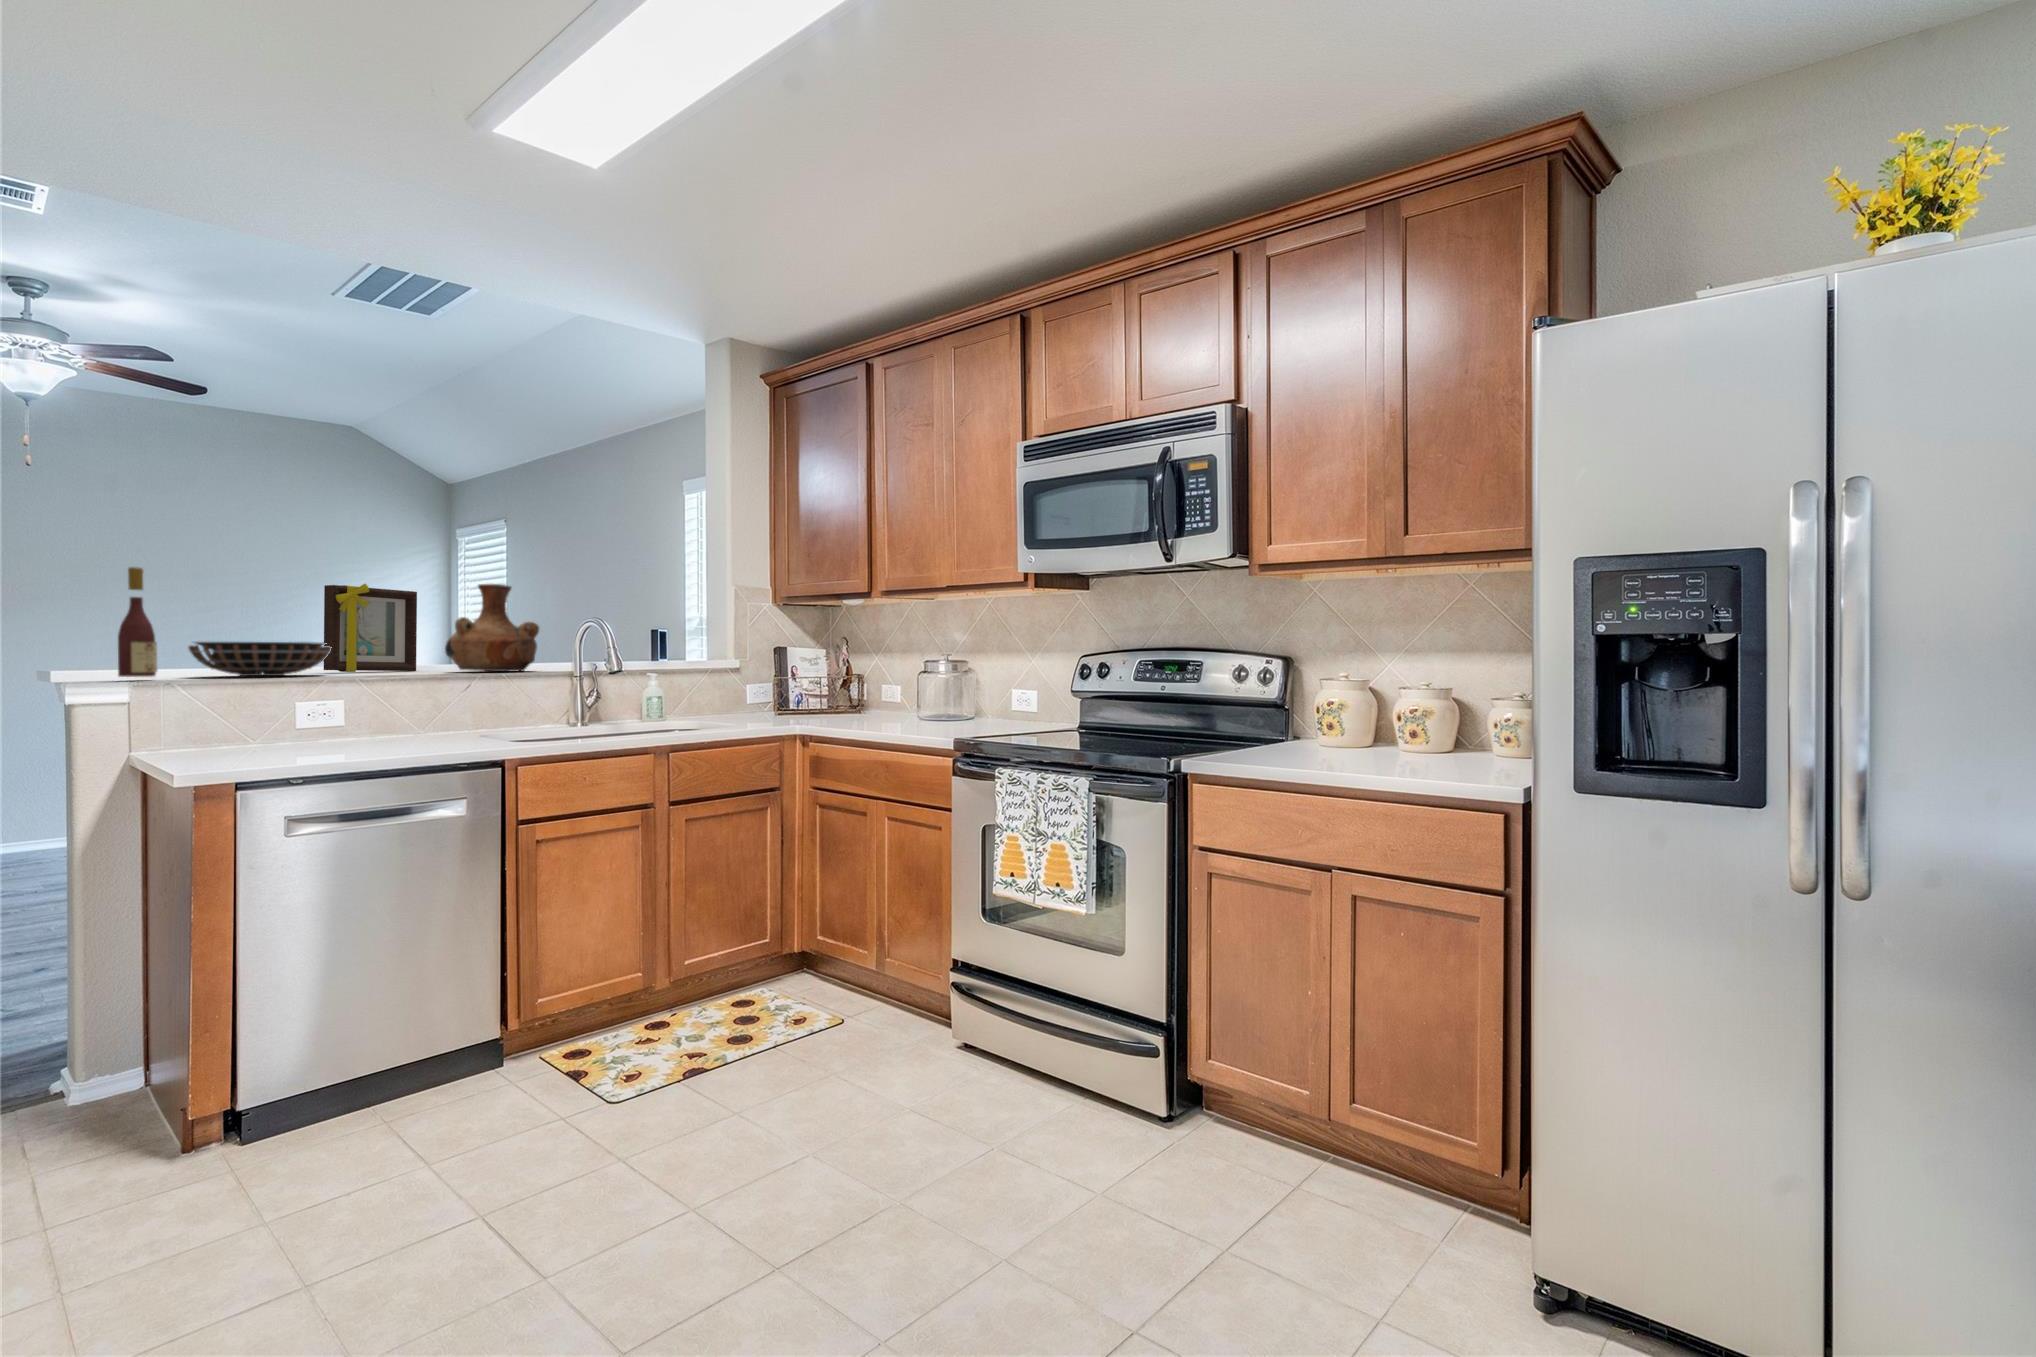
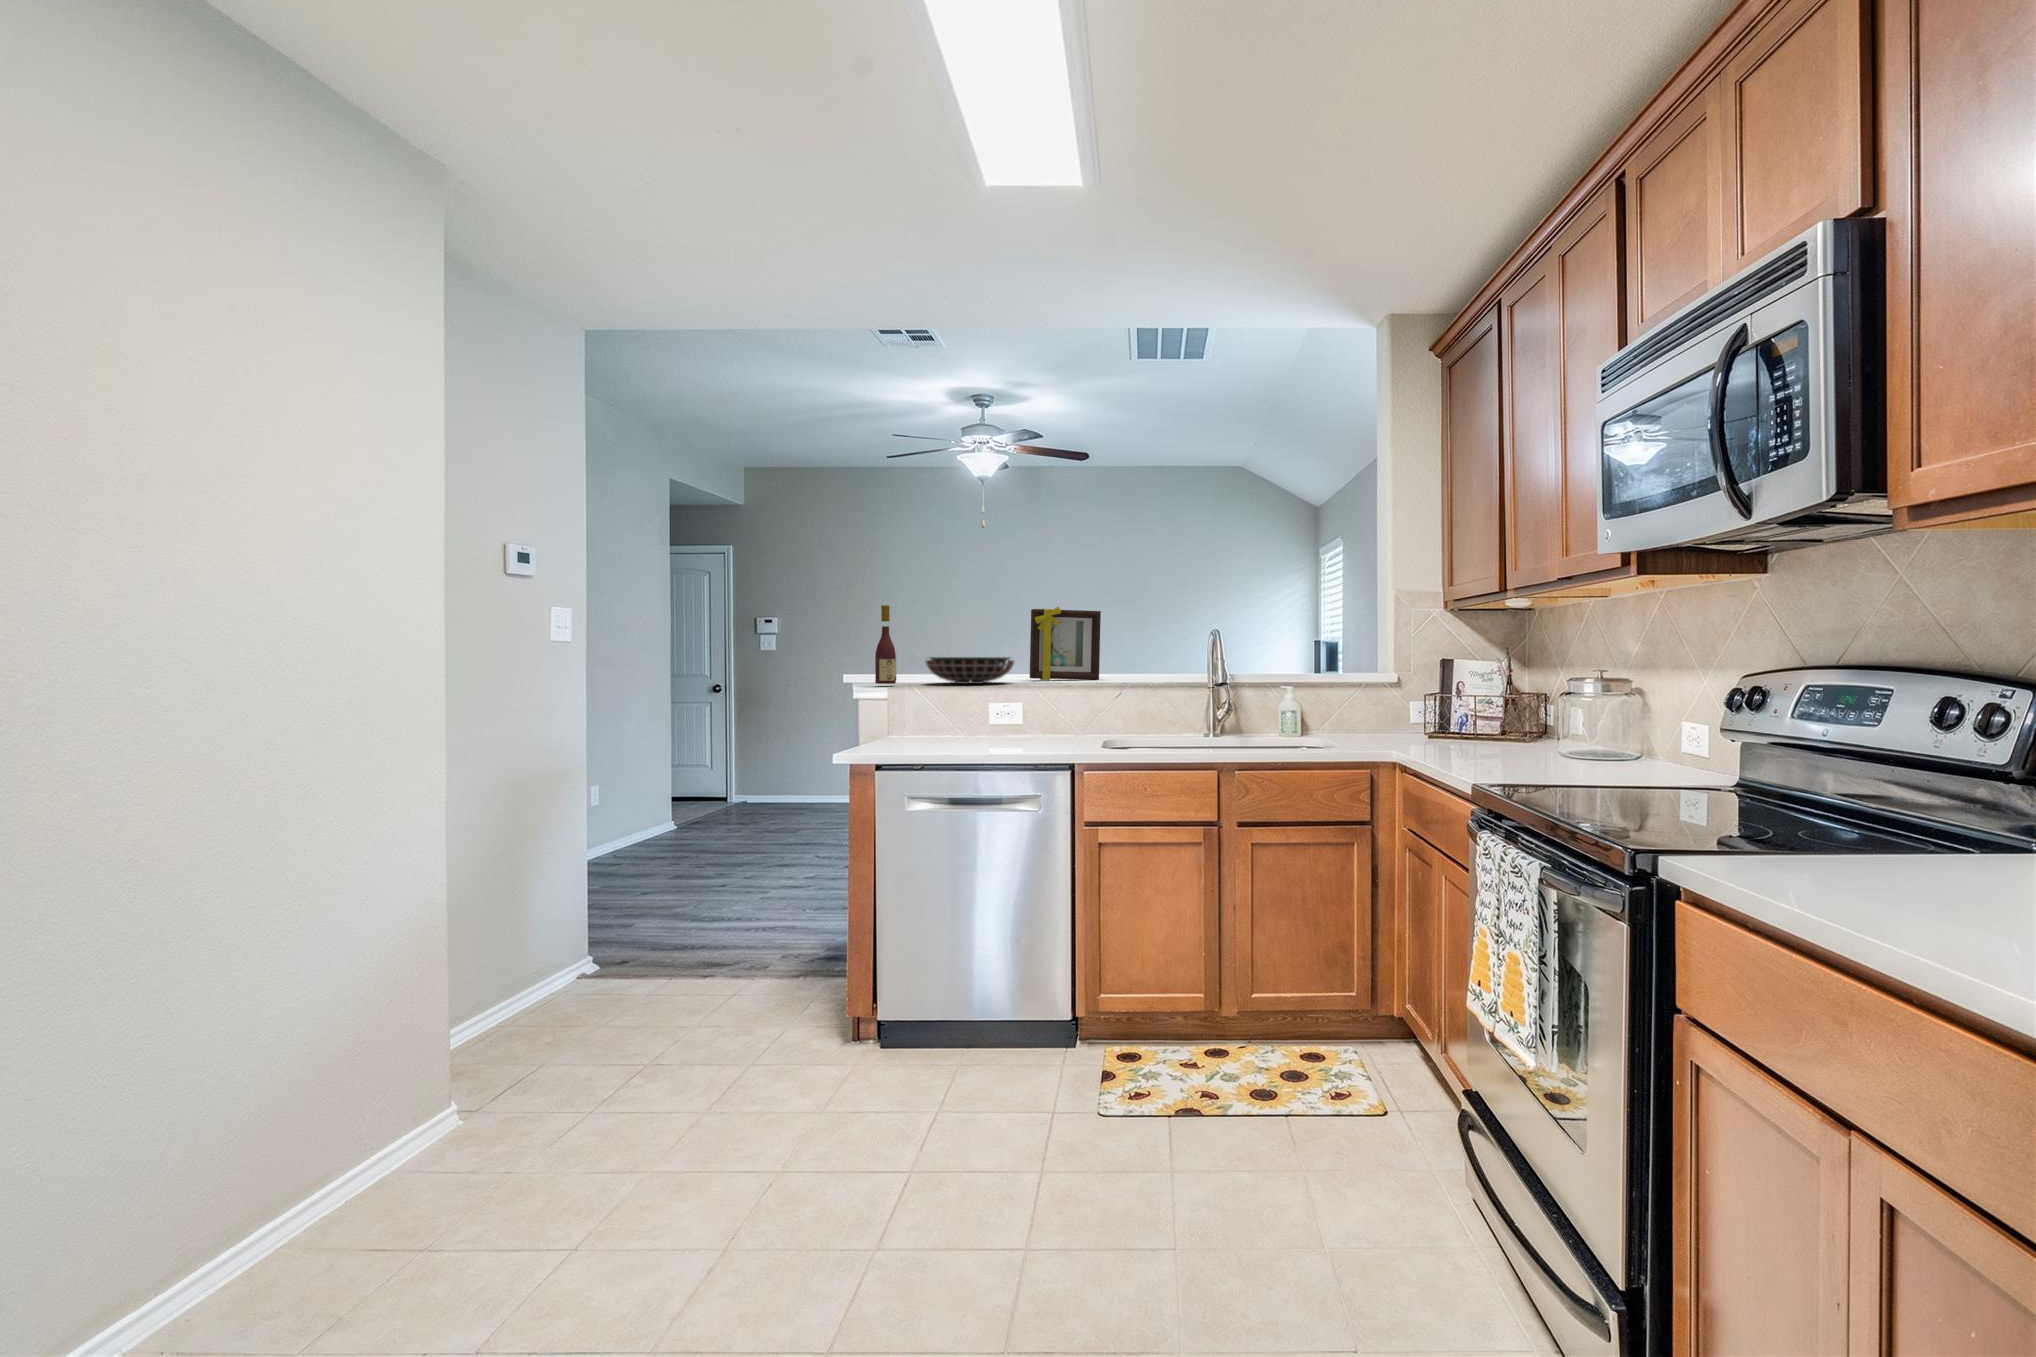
vase: present [445,584,539,672] -> none [1099,603,1176,683]

